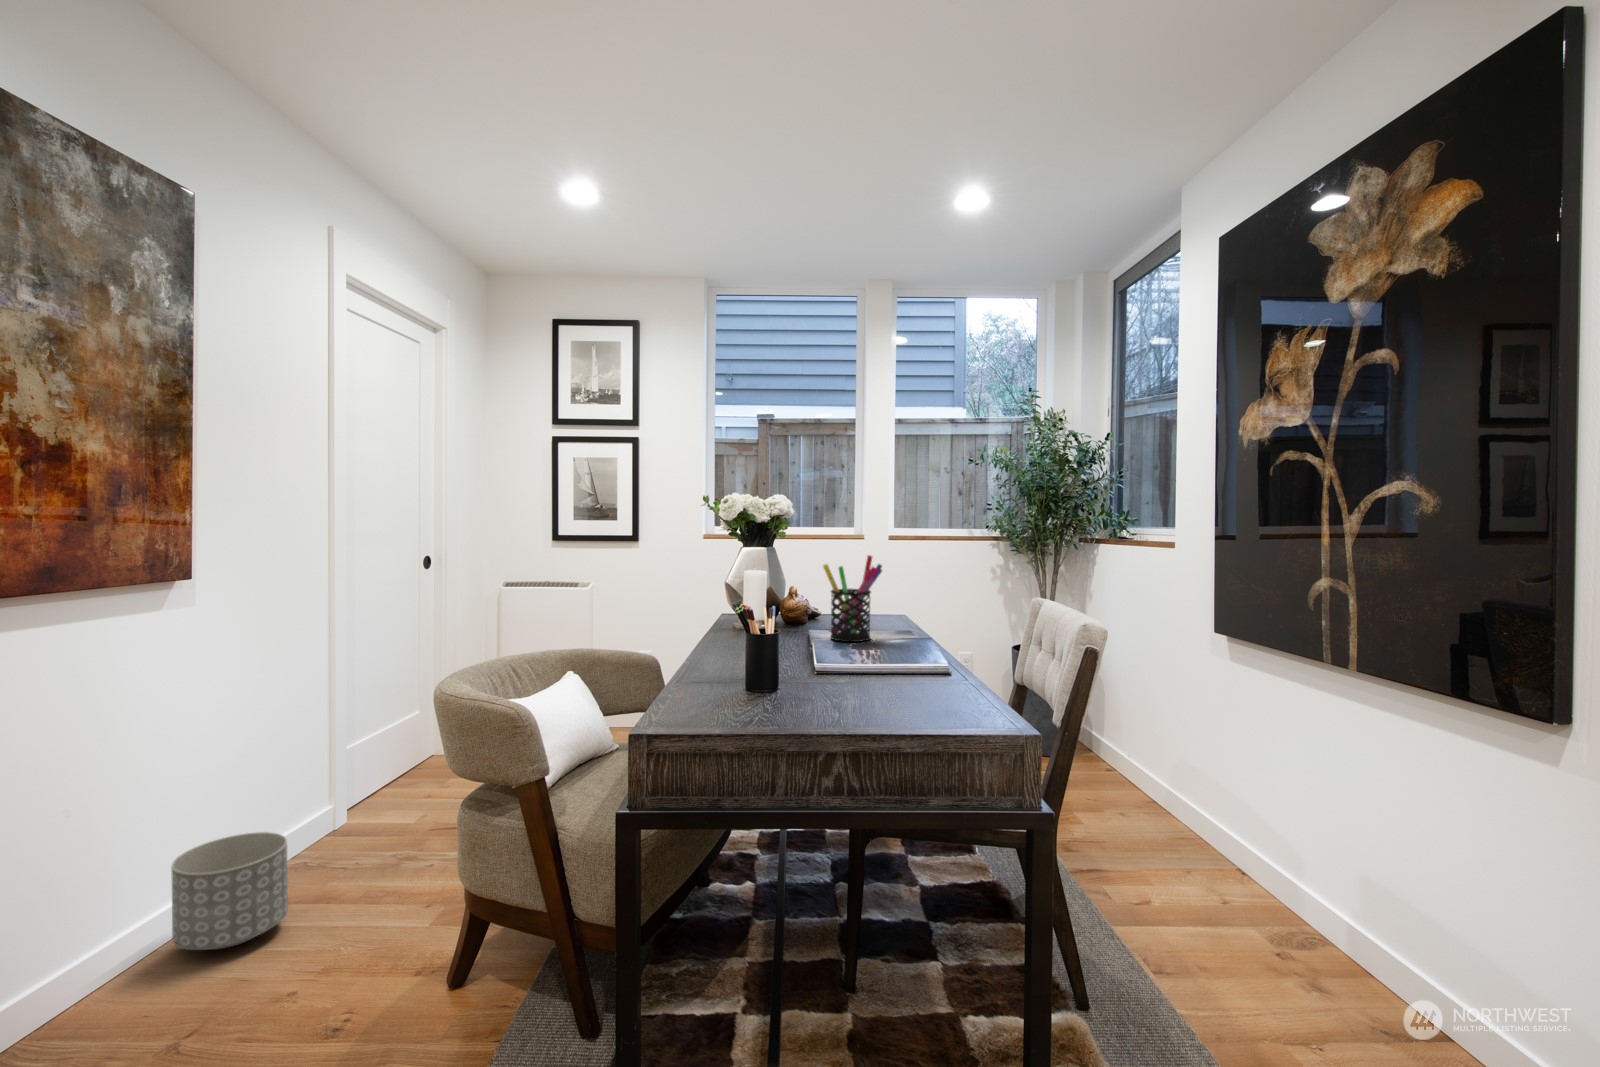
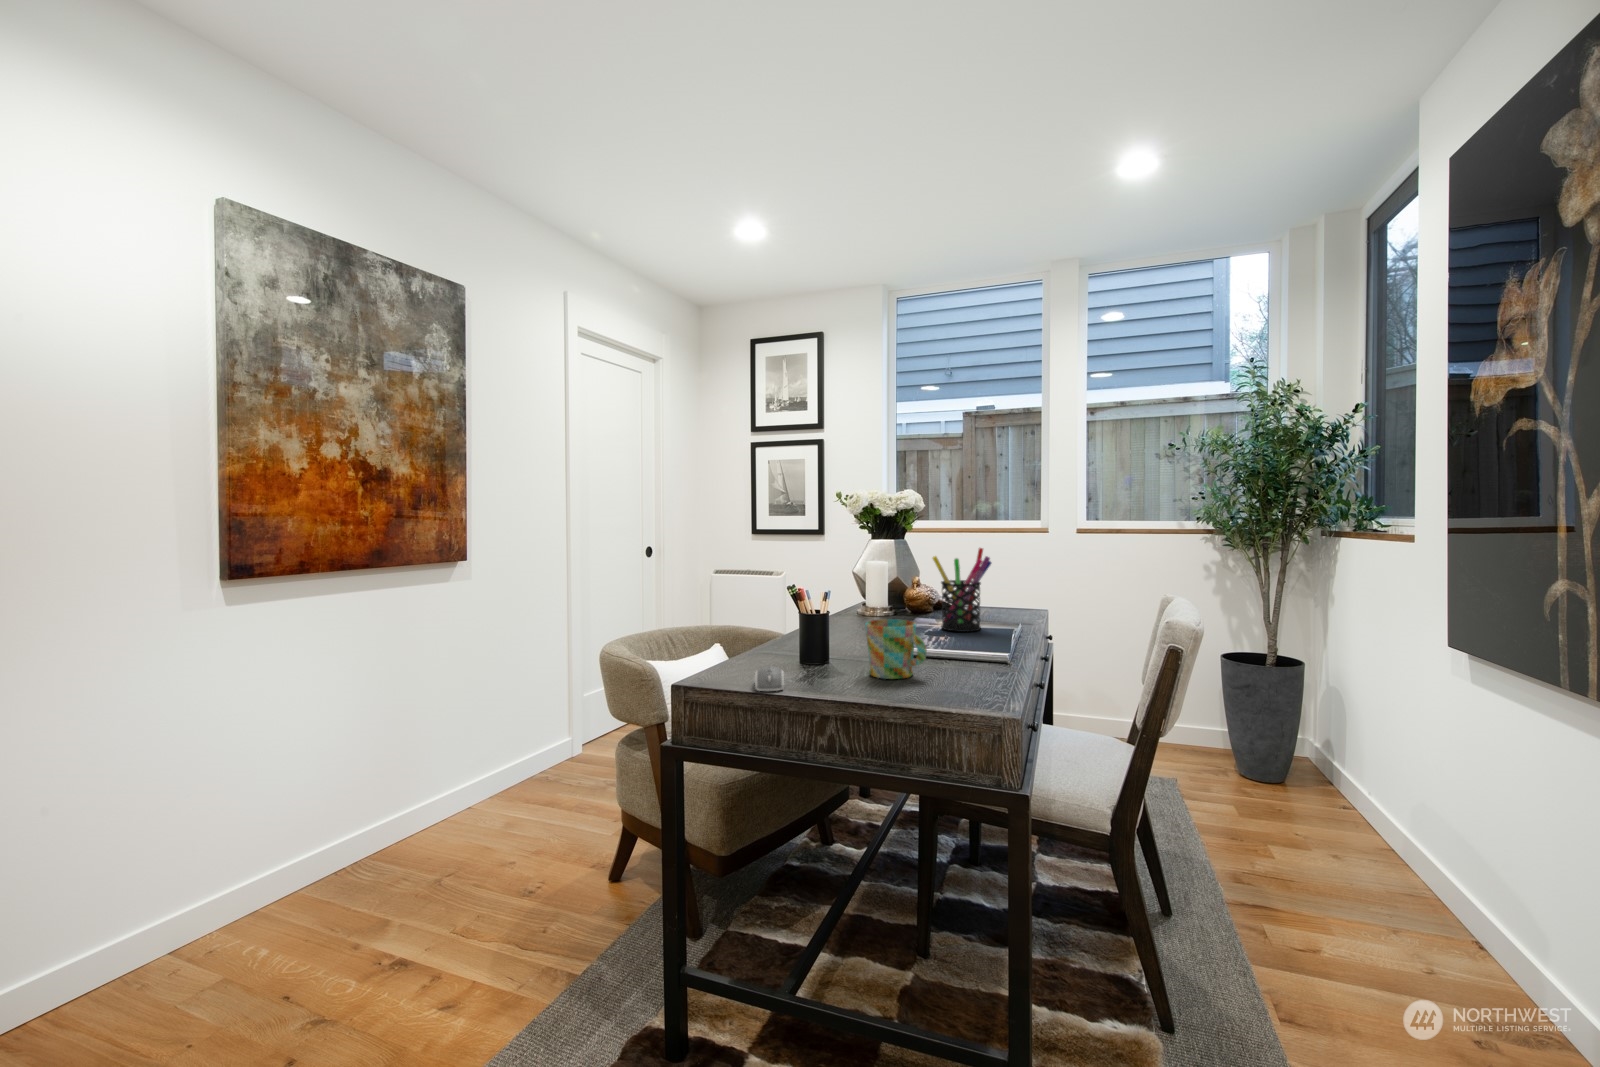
mug: none [816,632,884,696] -> present [865,619,927,679]
computer mouse: none [705,691,750,721] -> present [755,666,784,691]
planter: present [171,832,288,950] -> none [456,751,530,831]

